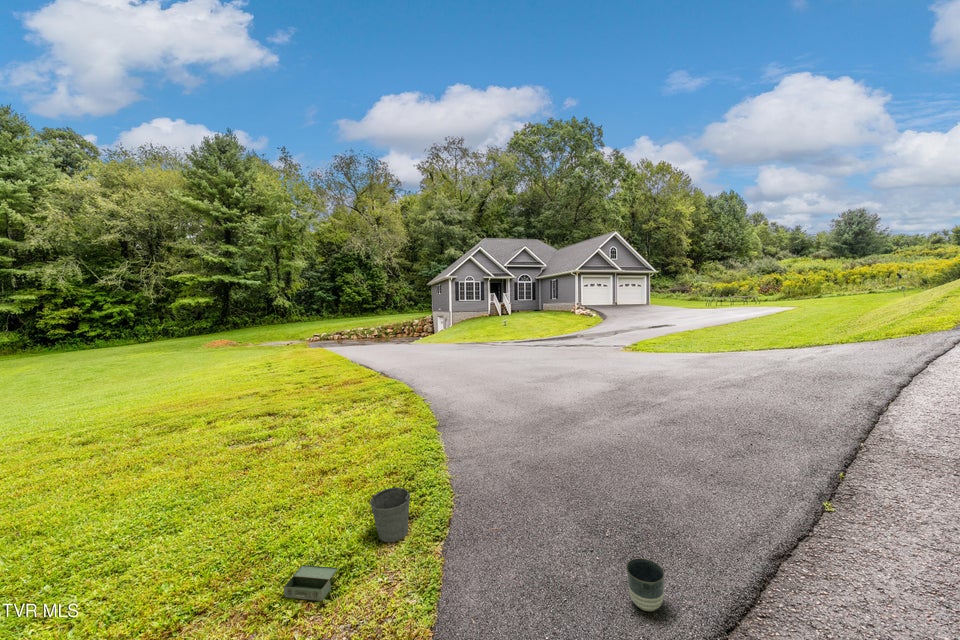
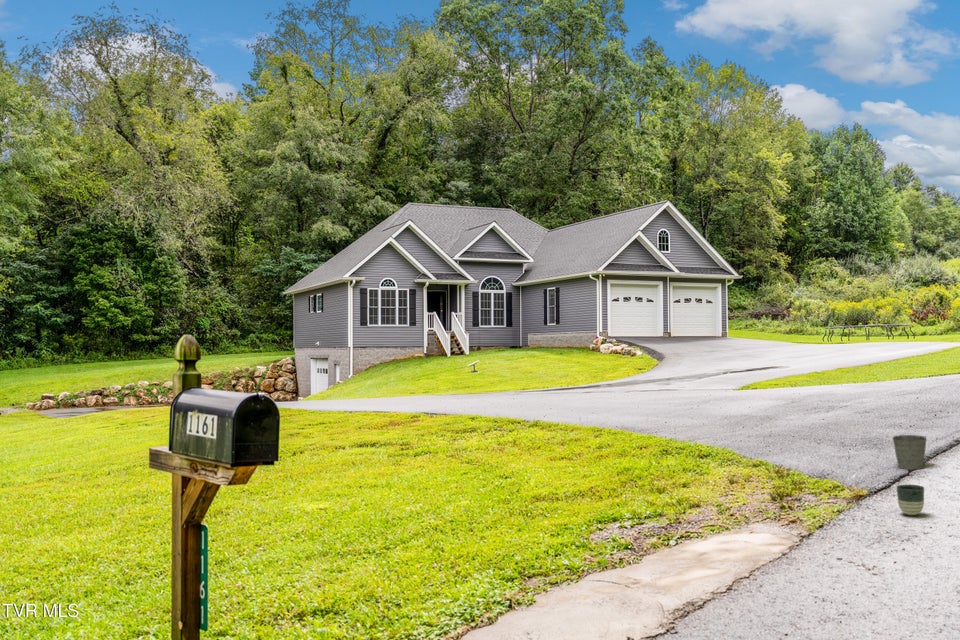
bucket: present [370,487,410,542] -> present [893,435,926,469]
toolbox: present [284,565,338,601] -> none [631,517,670,534]

